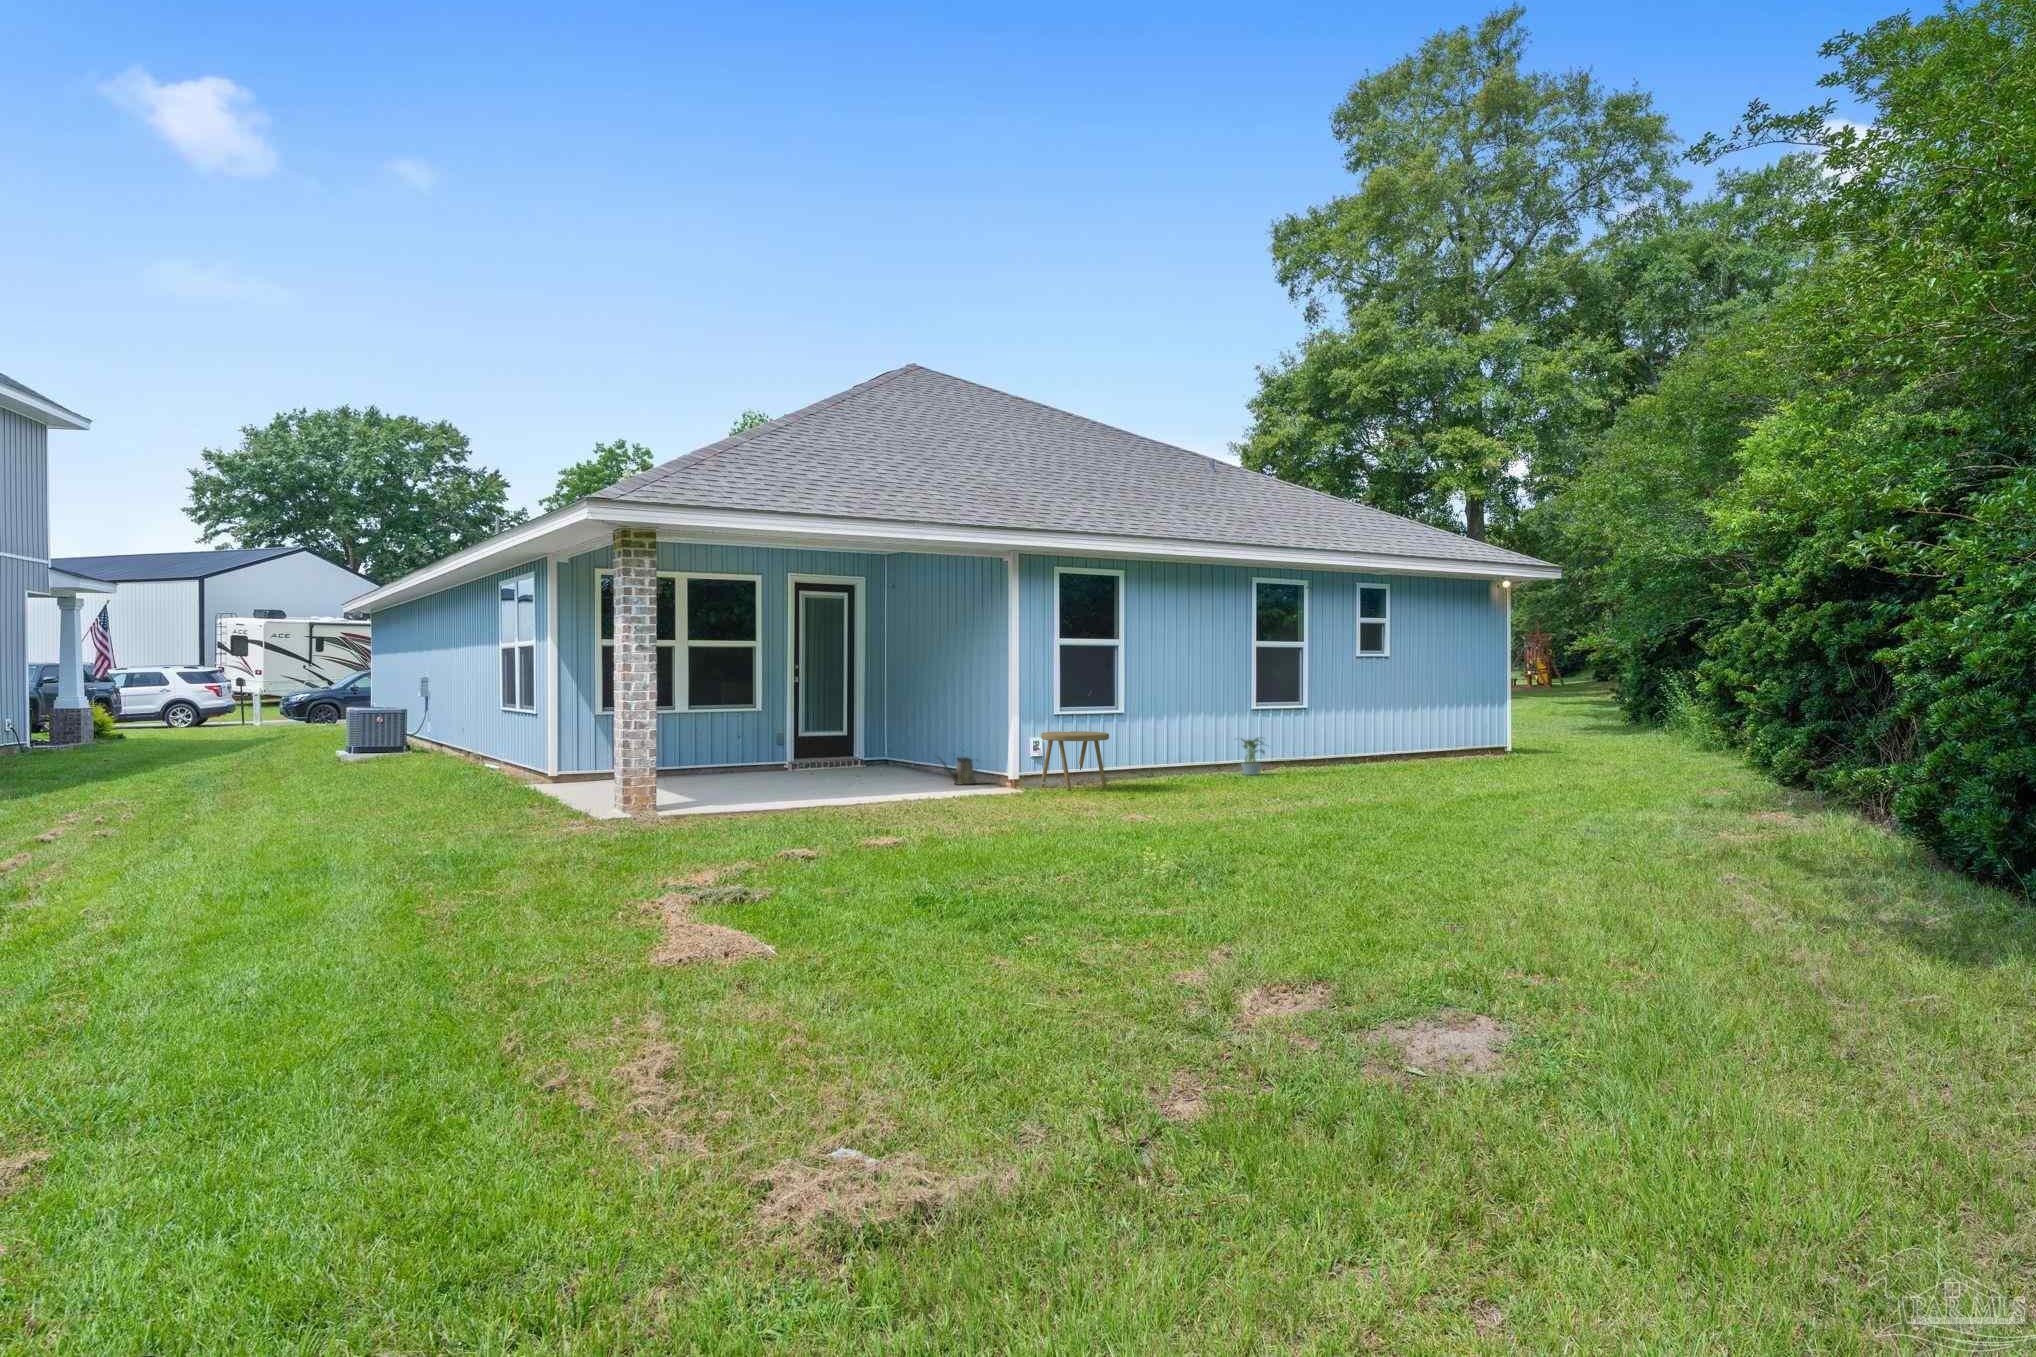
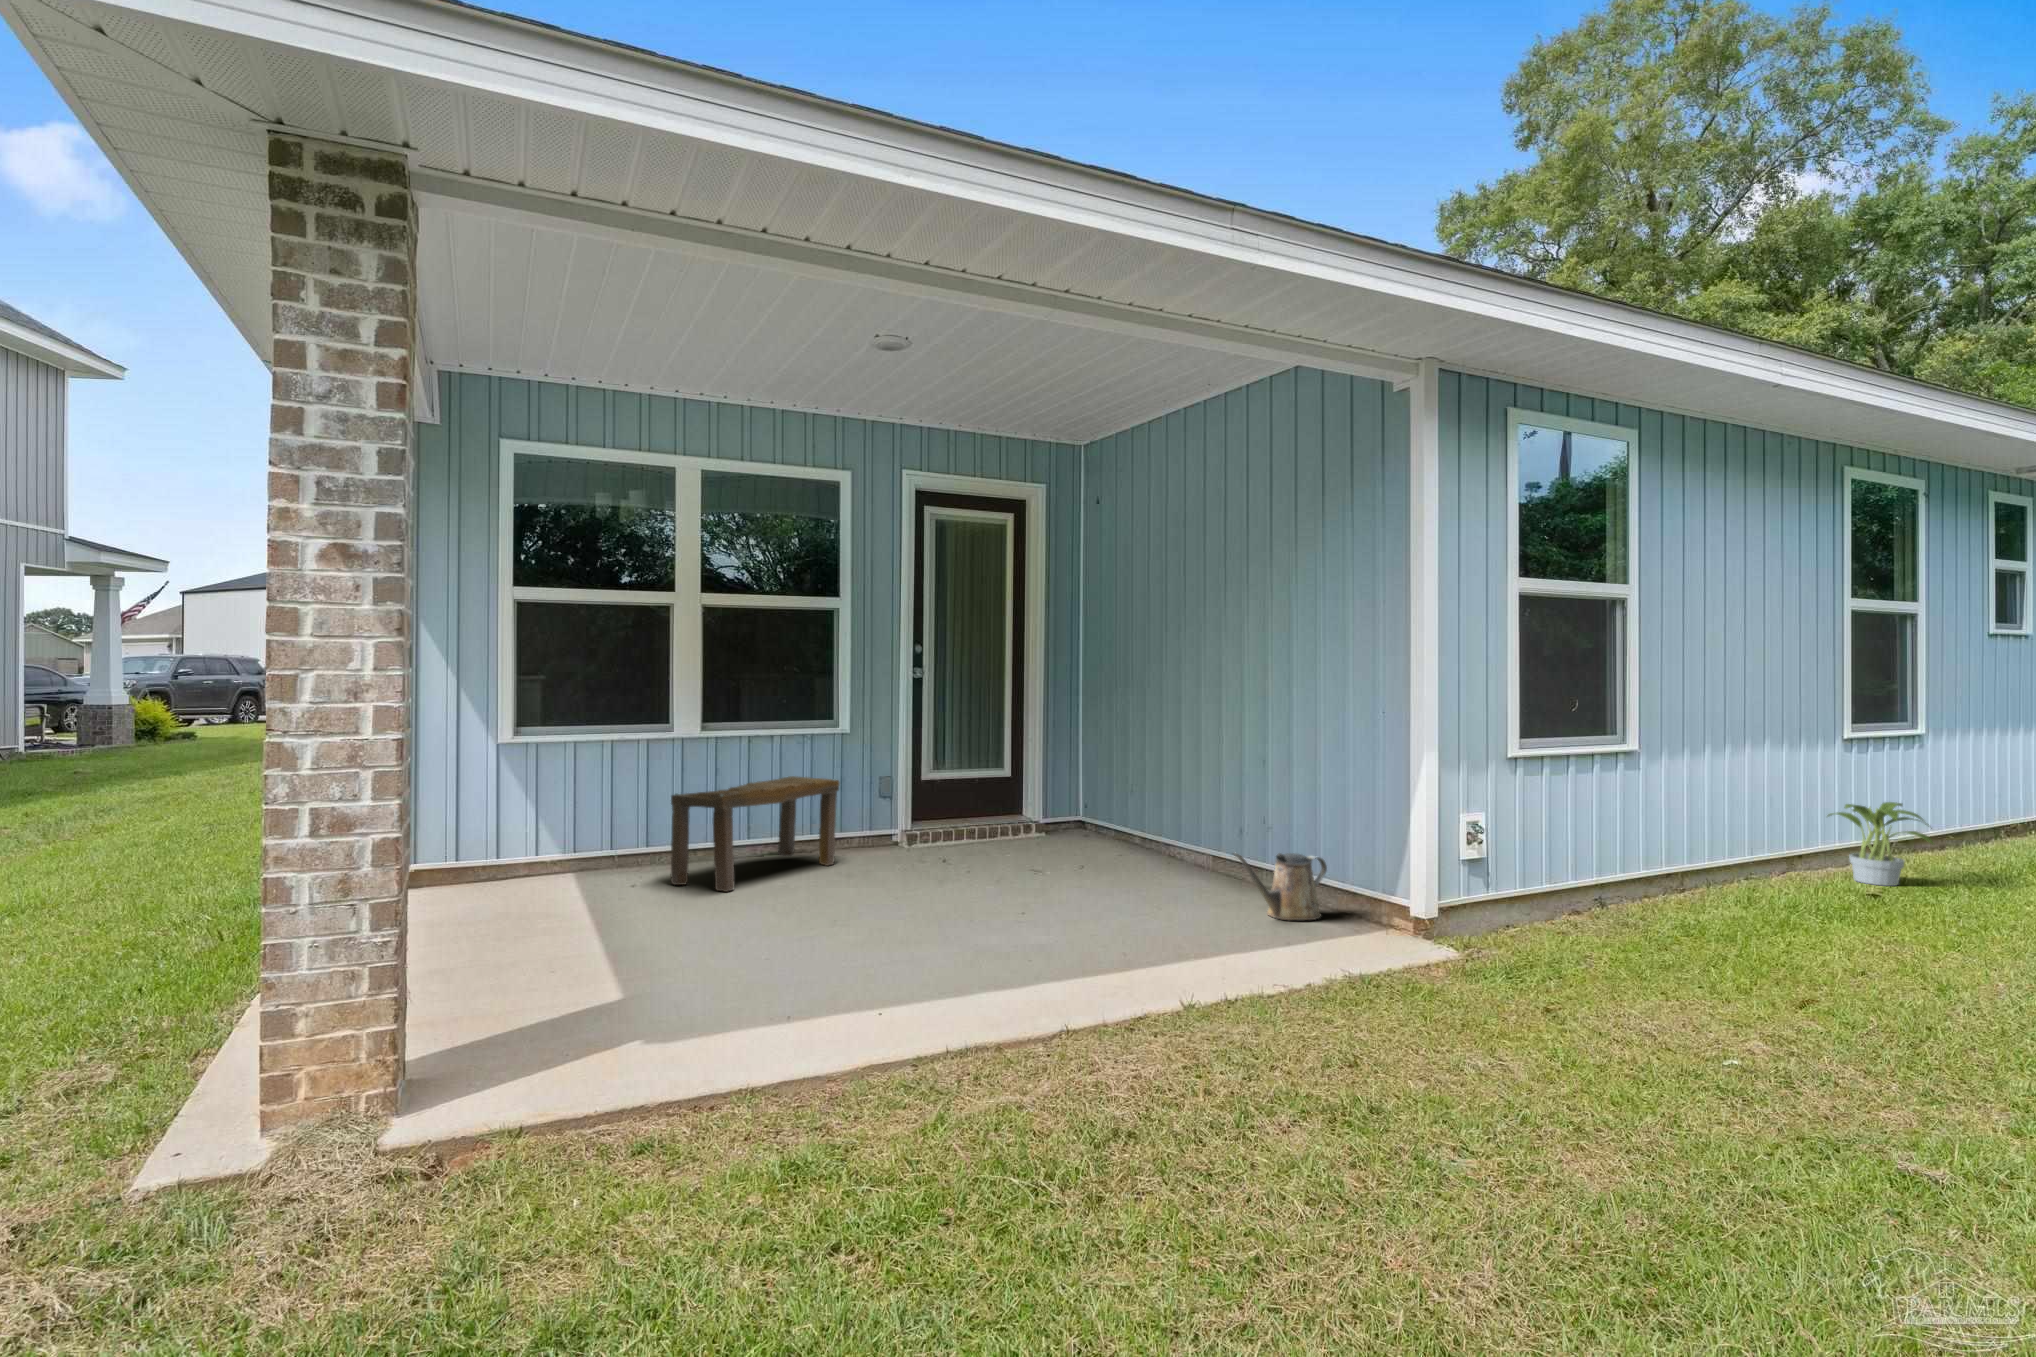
side table: present [1040,731,1109,790] -> none [1498,799,1695,966]
bench: none [680,733,758,782] -> present [671,776,839,892]

